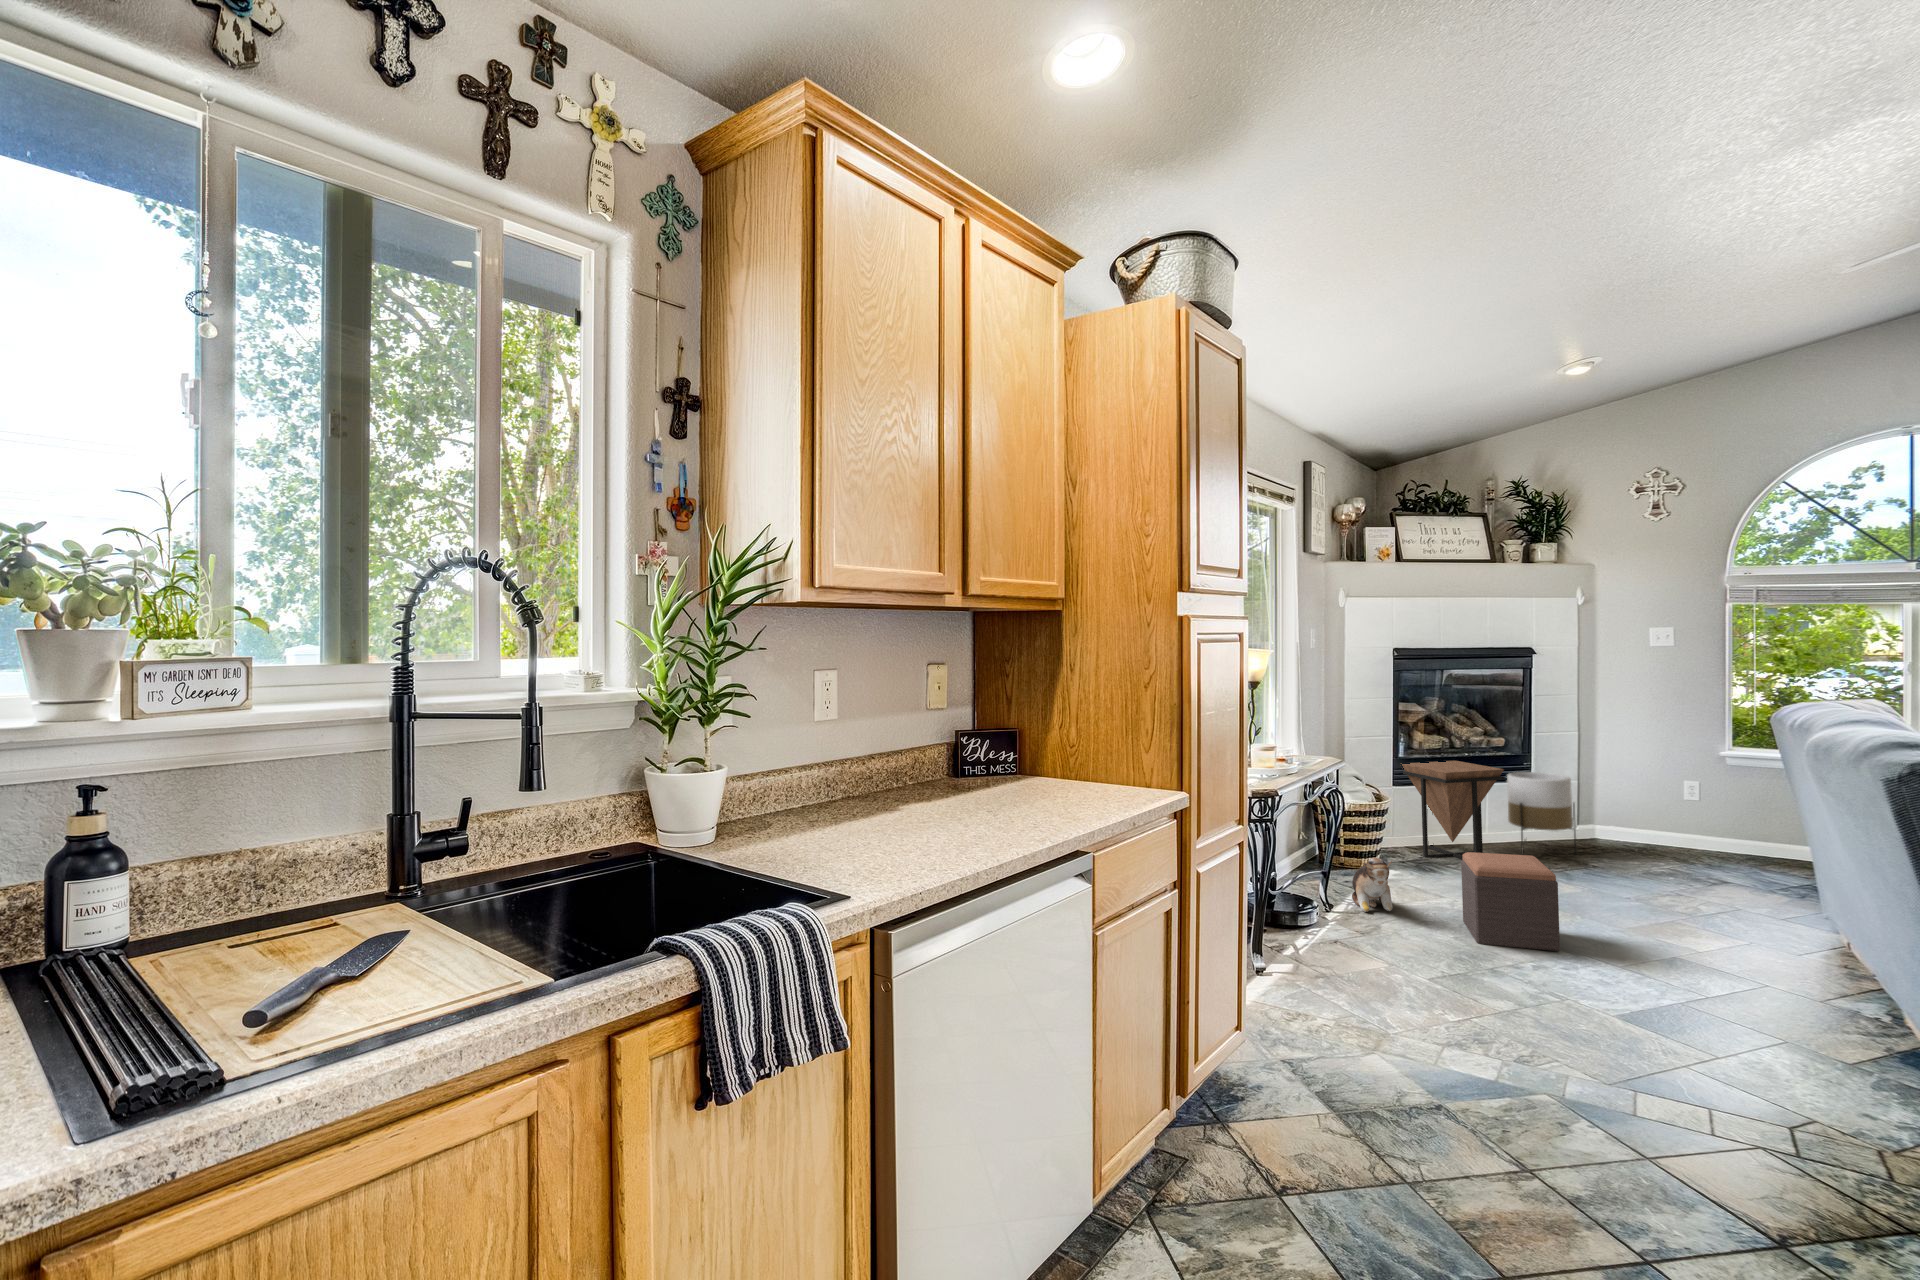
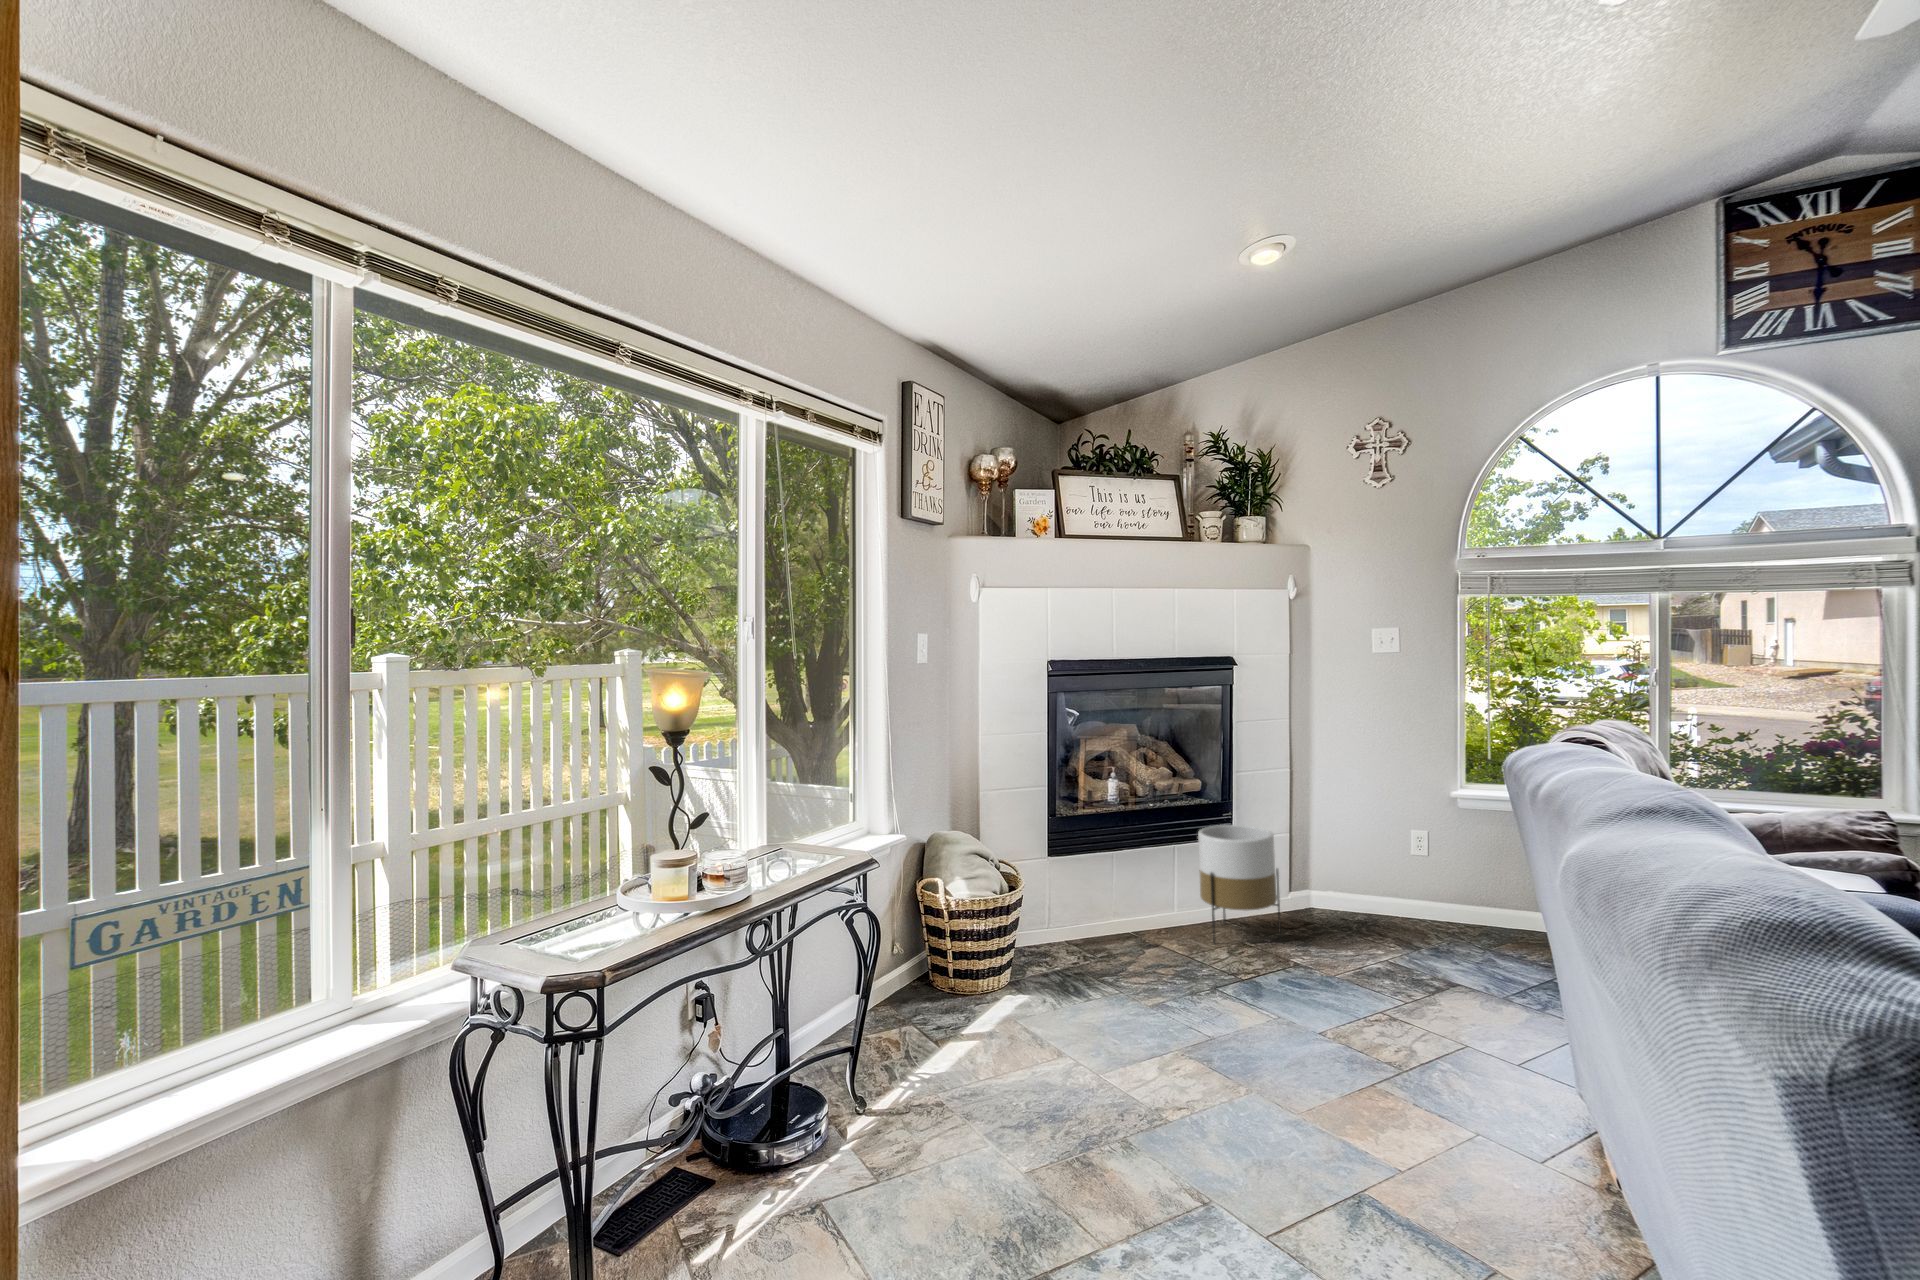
side table: present [1402,761,1505,859] -> none [1055,815,1183,971]
footstool: present [1461,852,1560,951] -> none [1047,1015,1181,1211]
plush toy: present [1352,857,1392,912] -> none [898,1026,961,1120]

